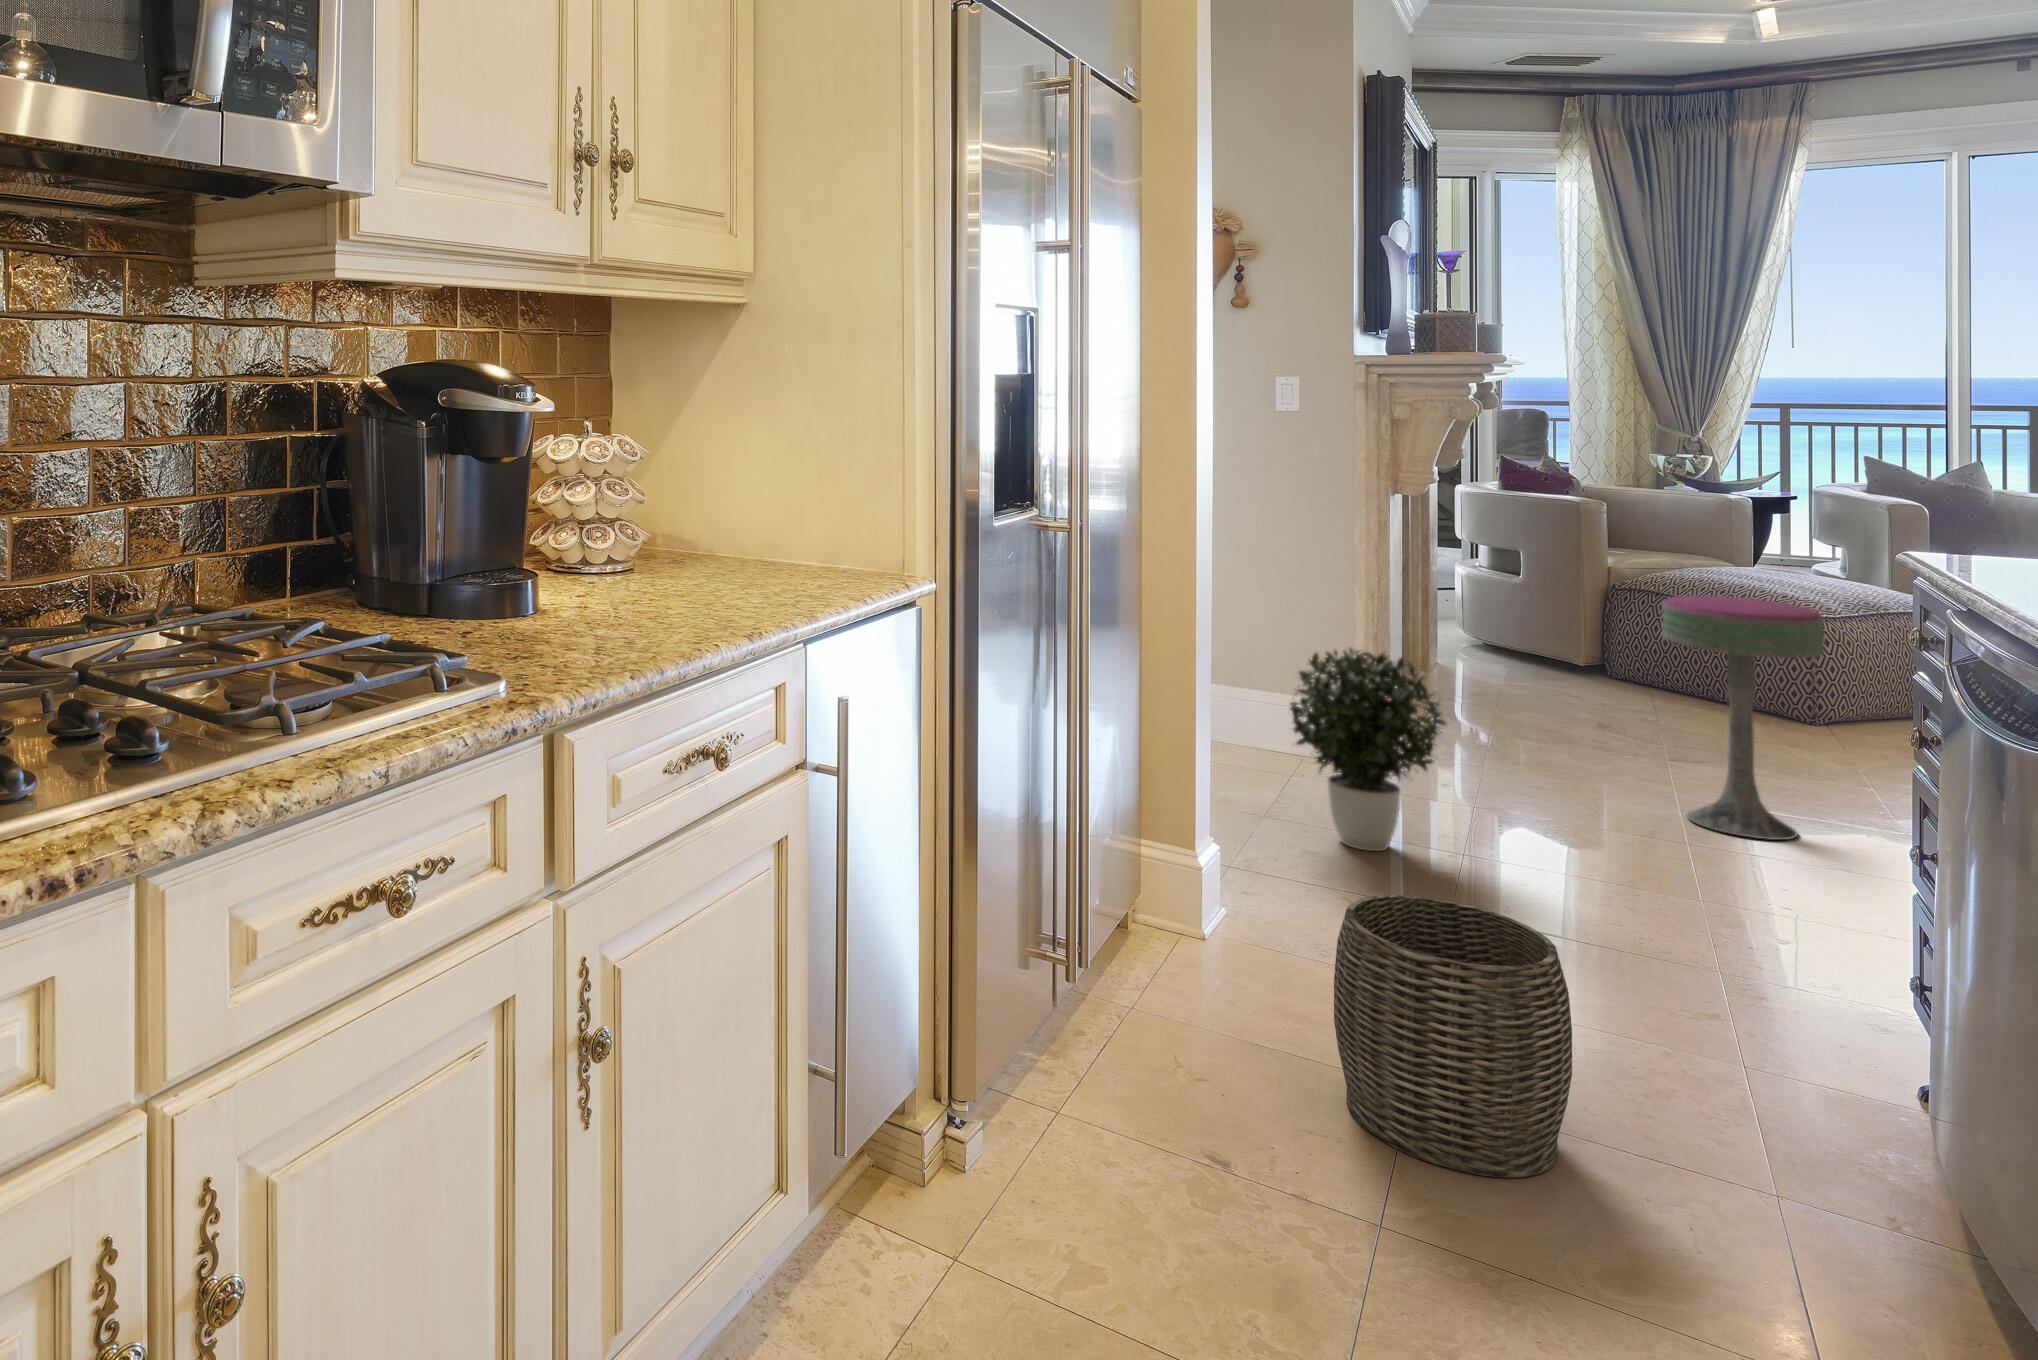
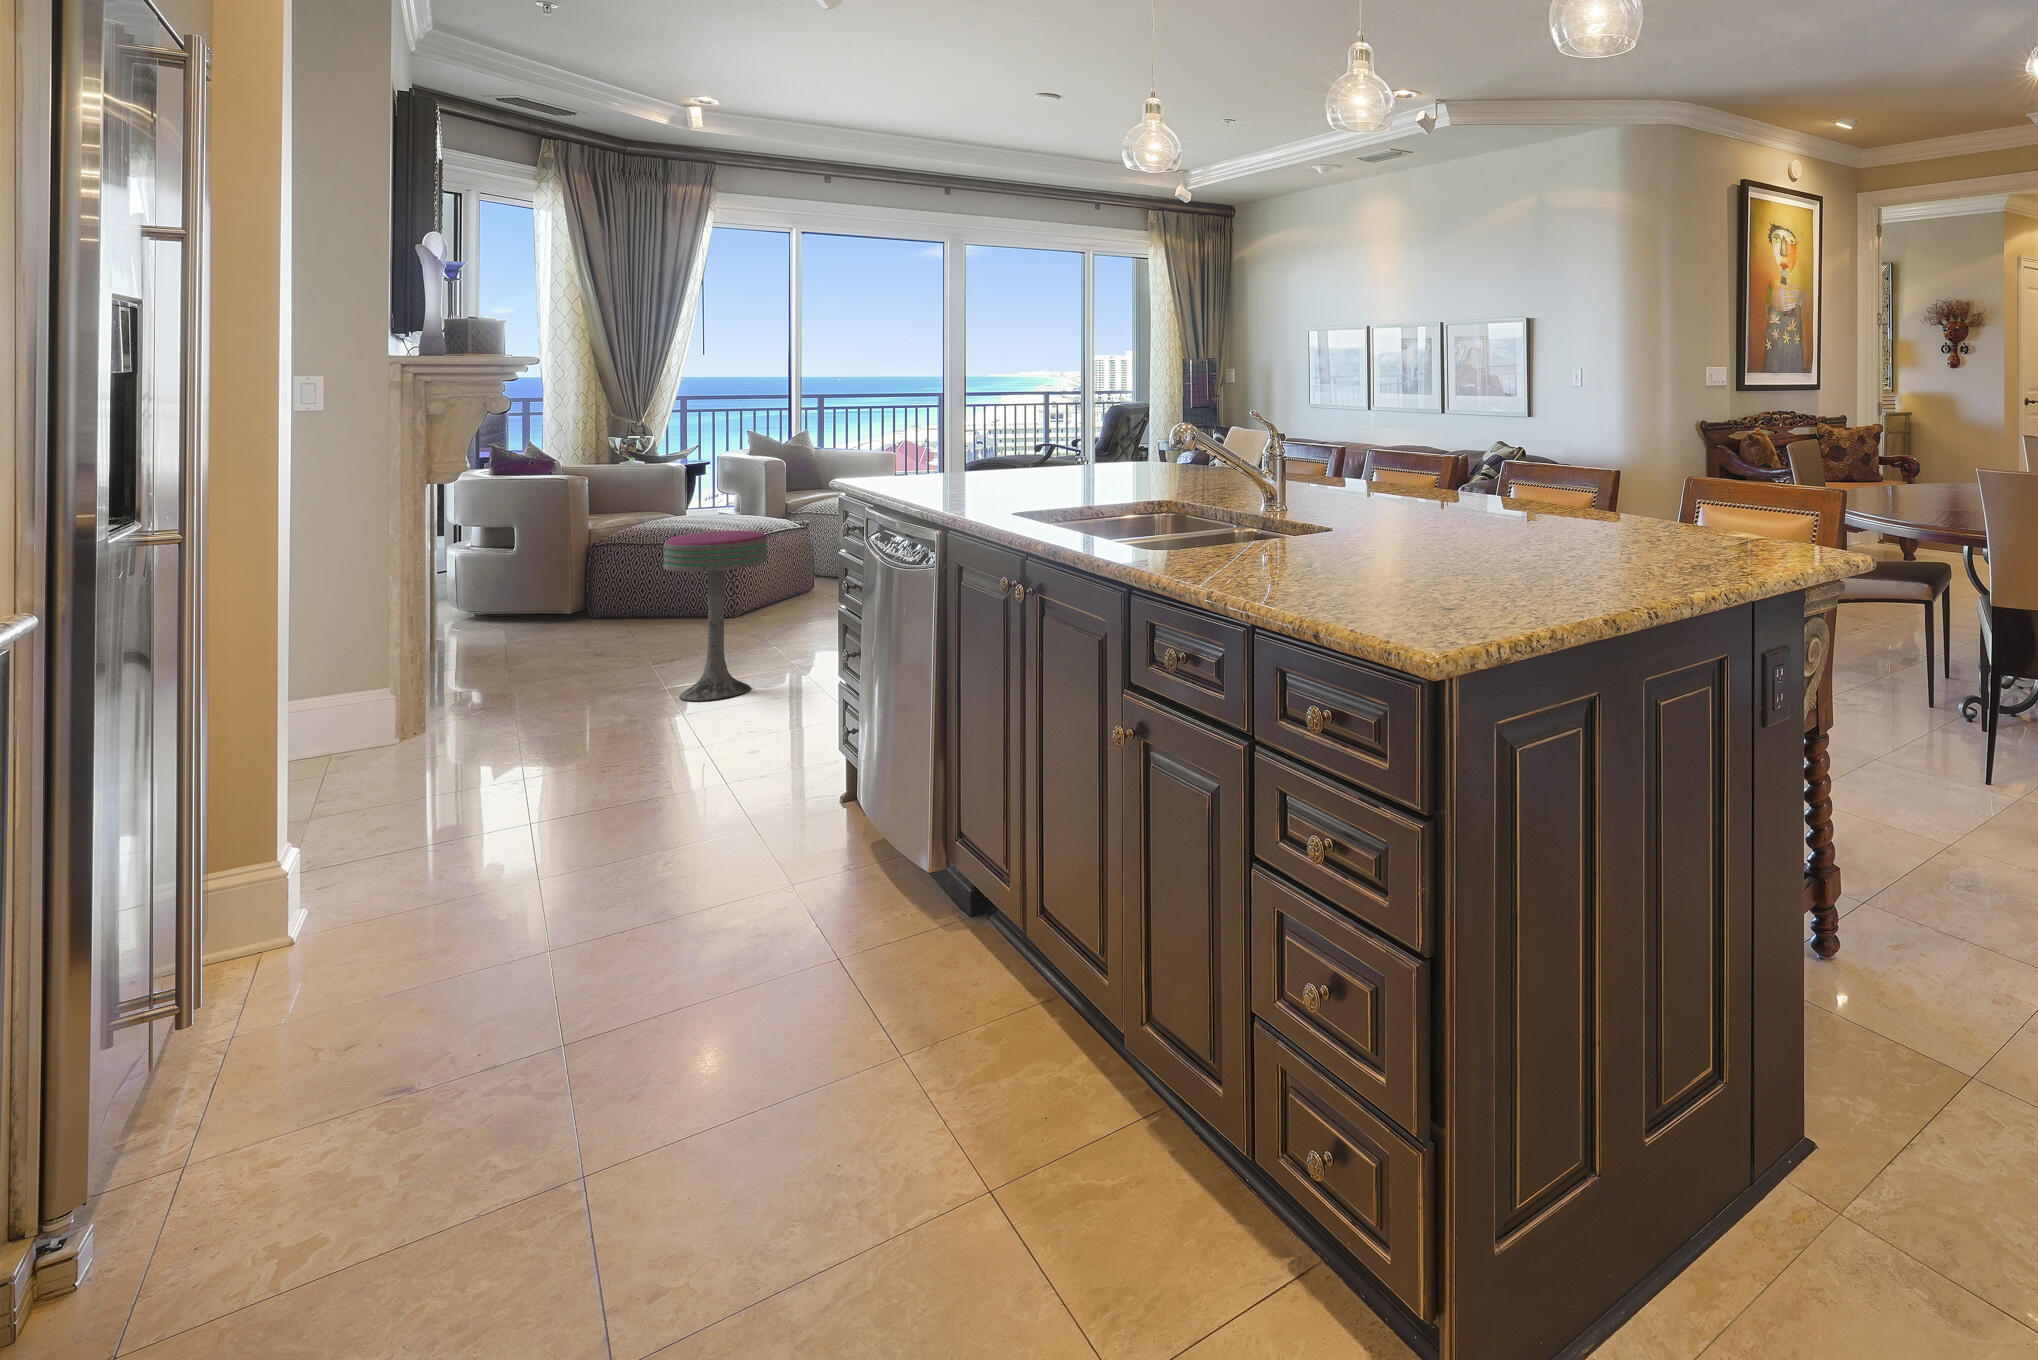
potted plant: present [1290,648,1446,851] -> none [347,623,512,810]
woven basket: present [1334,895,1572,1178] -> none [487,785,683,1000]

